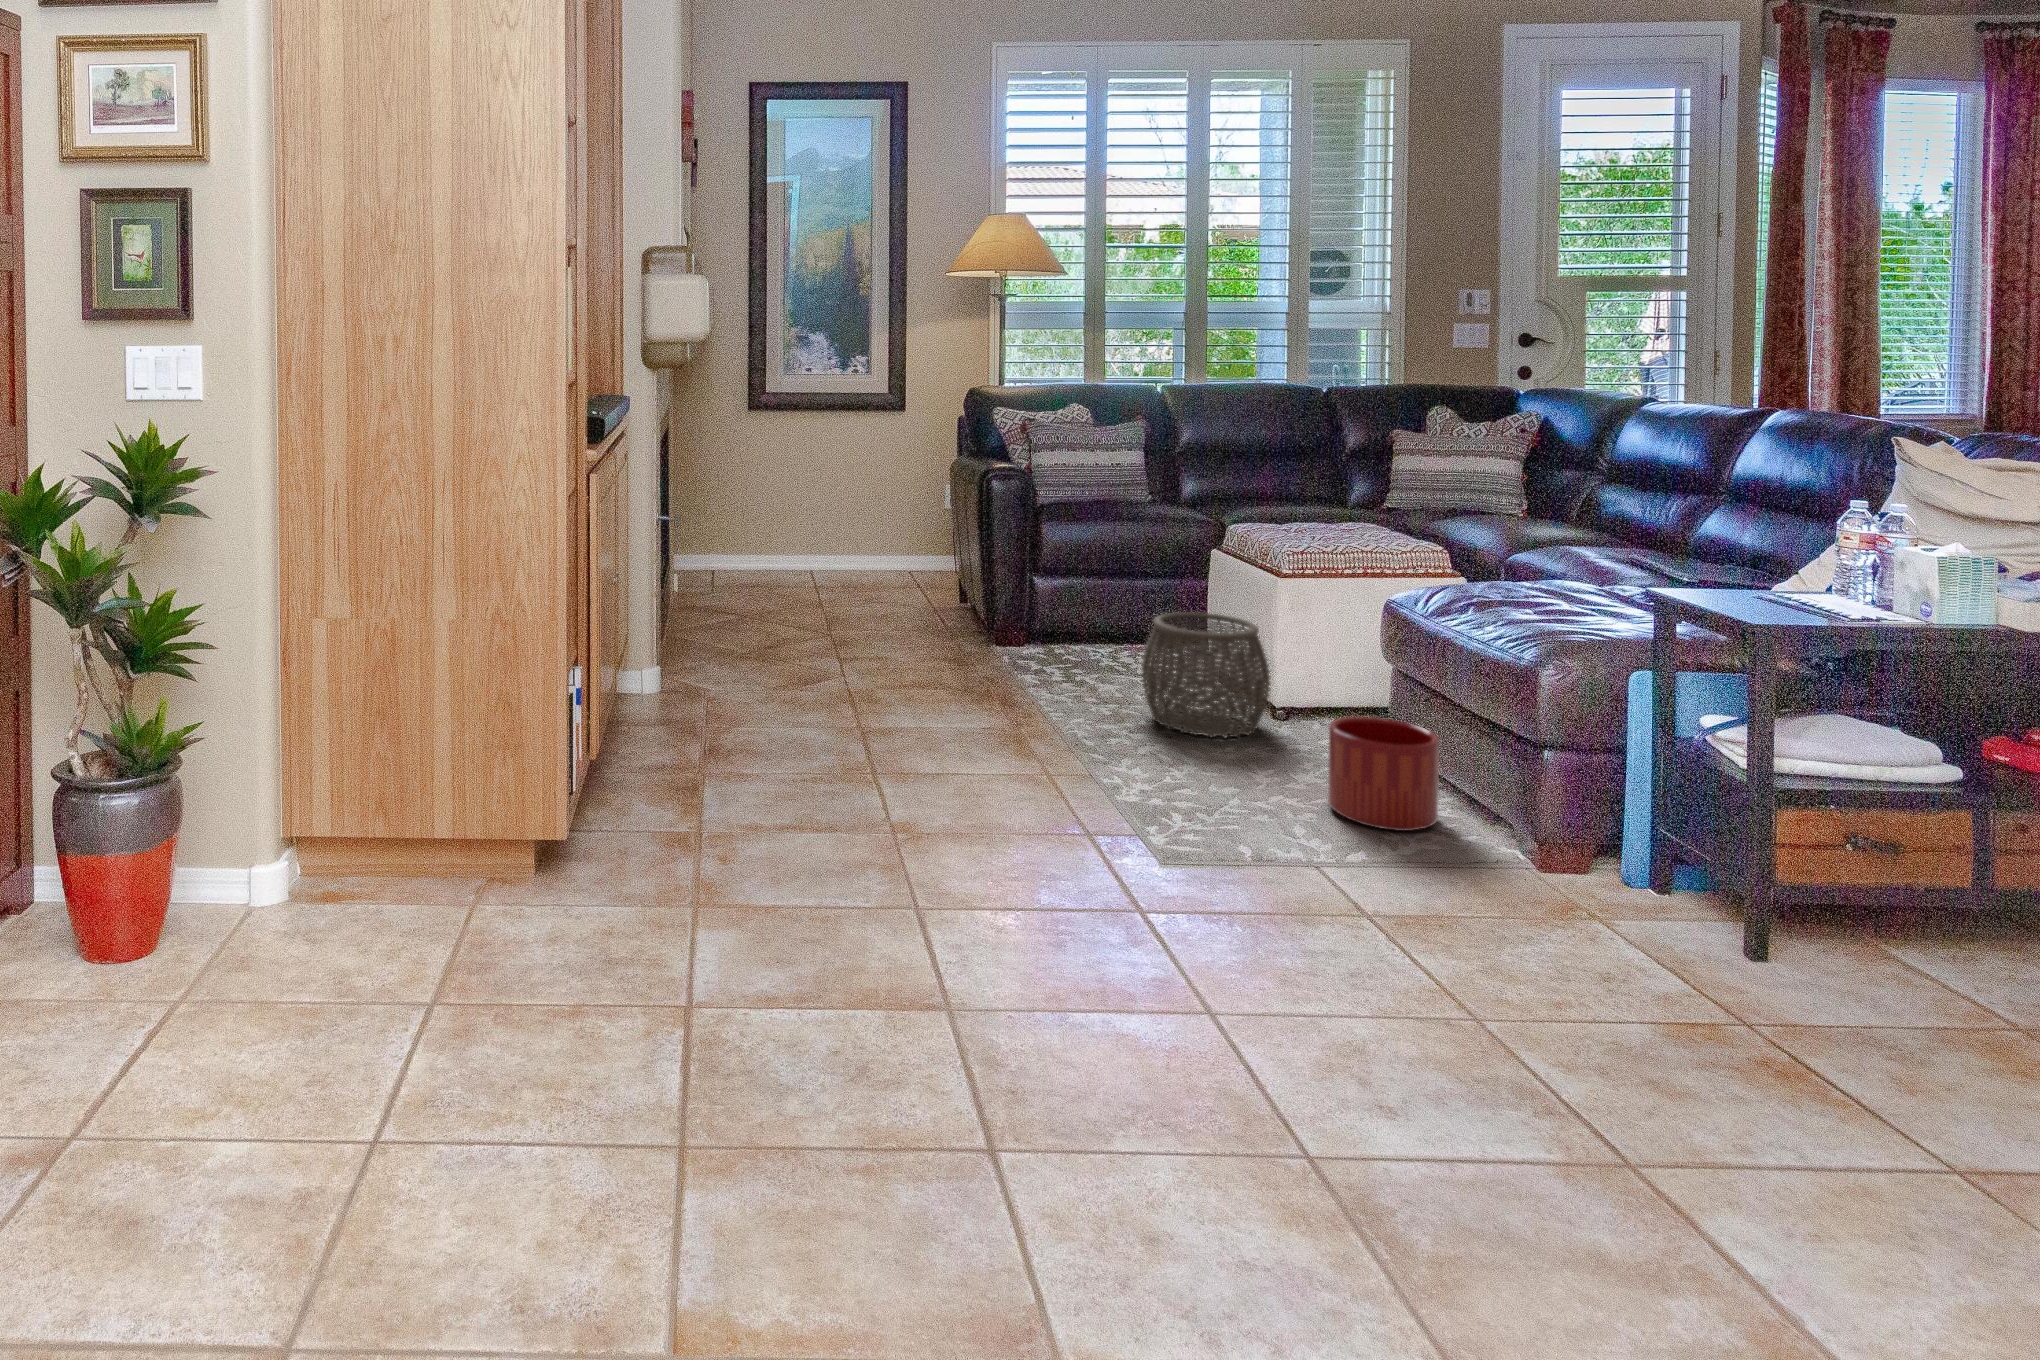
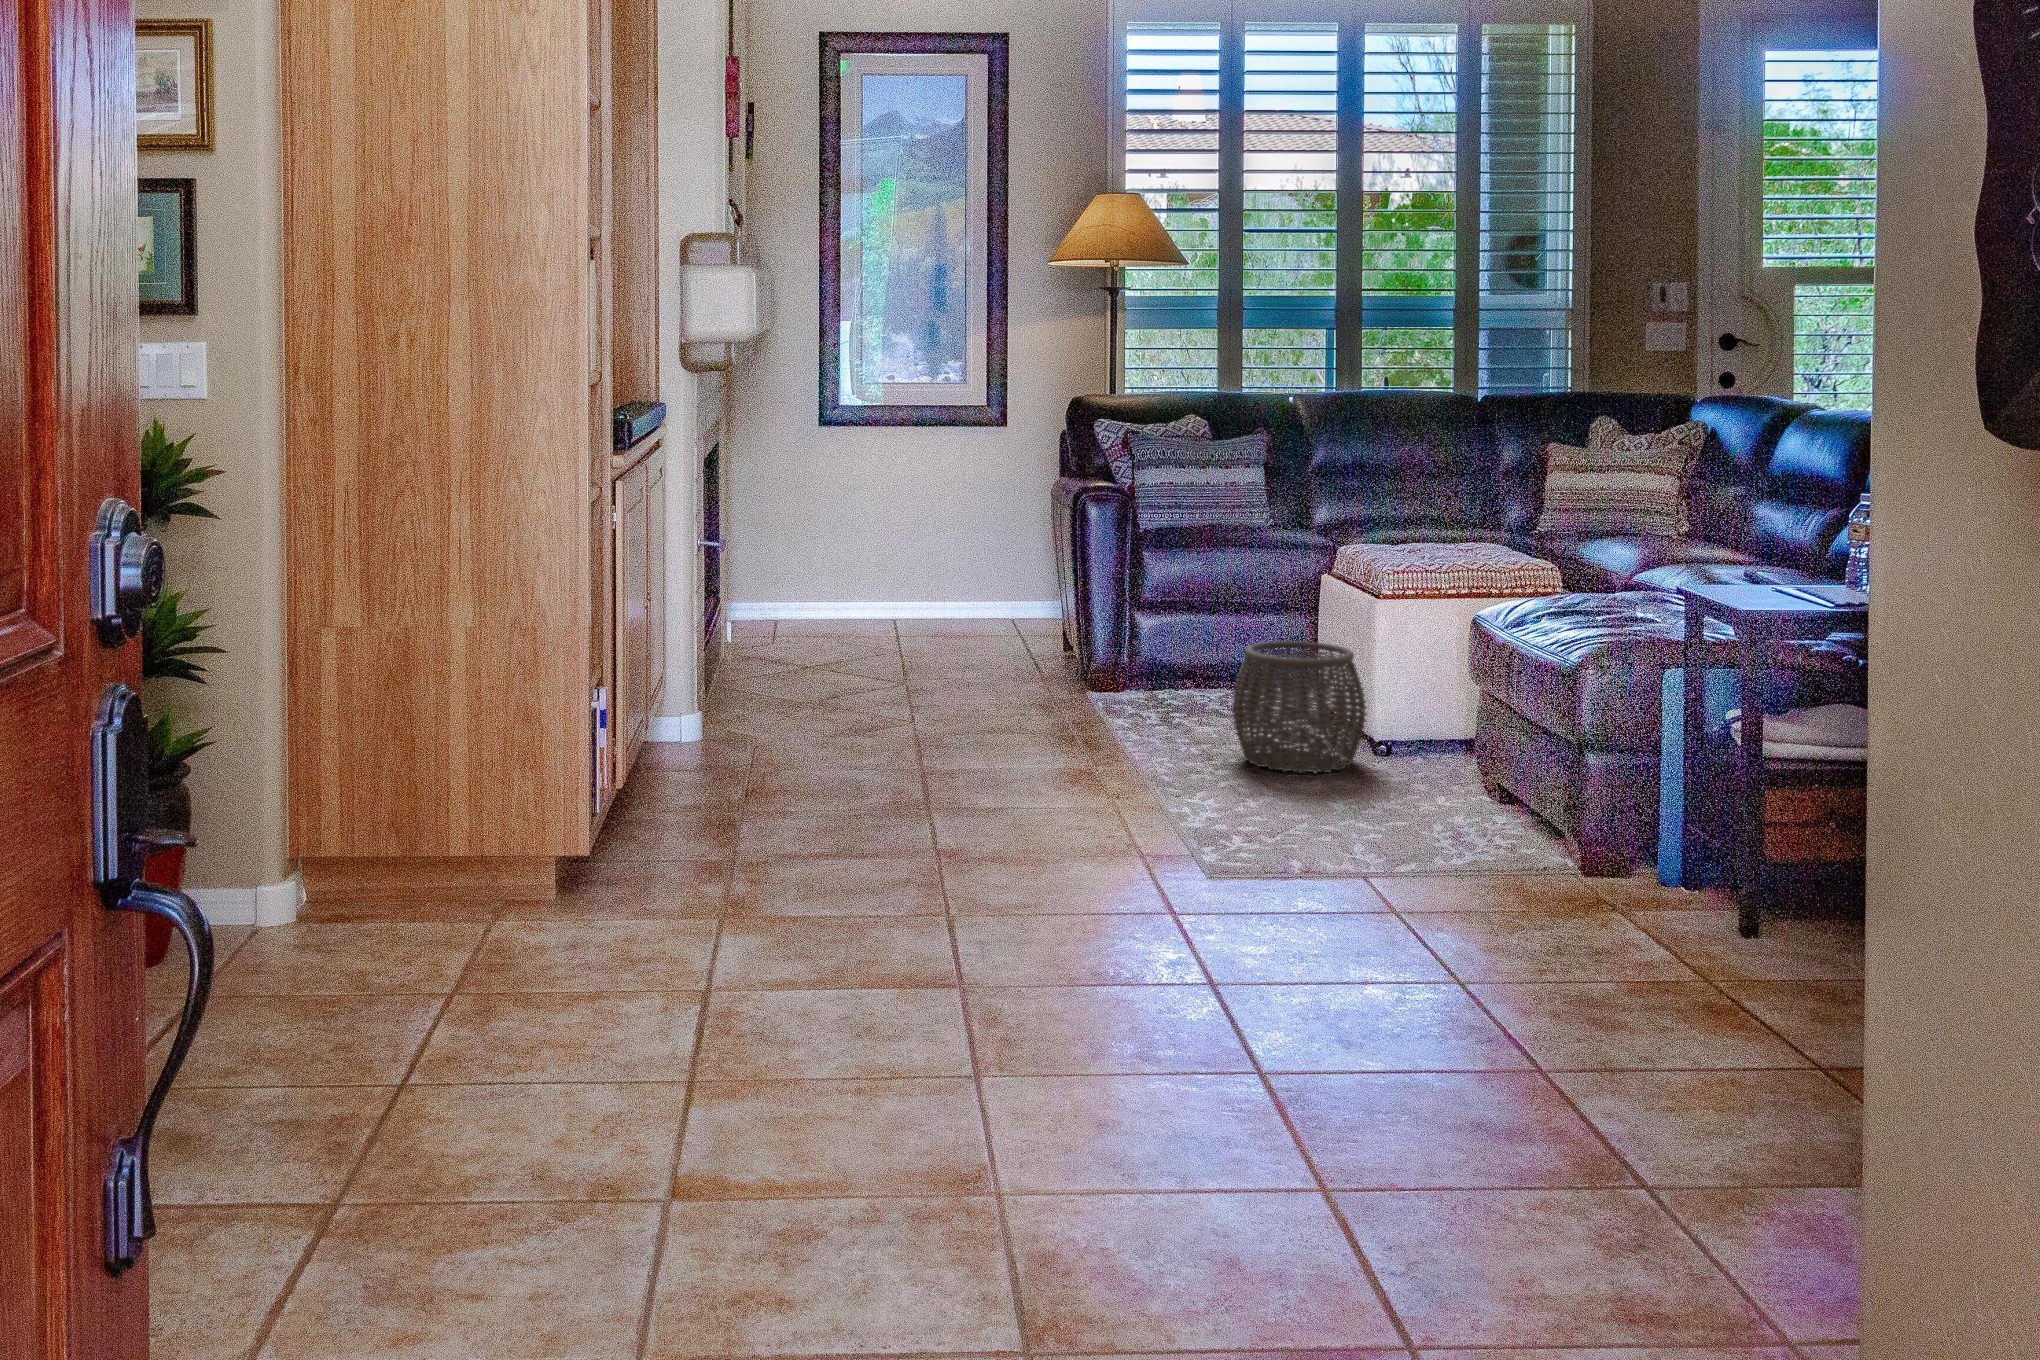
planter: present [1328,716,1439,831] -> none [1395,735,1501,846]

